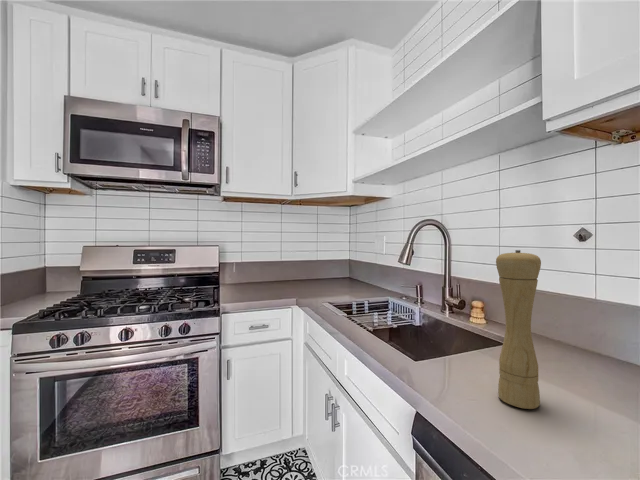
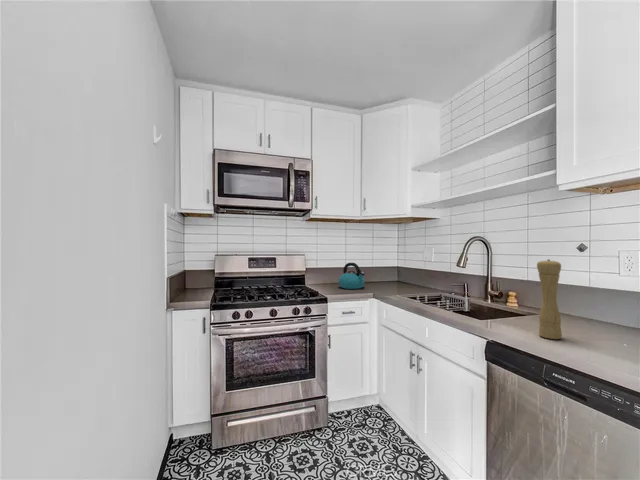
kettle: none [257,258,293,294] -> present [339,263,365,289]

